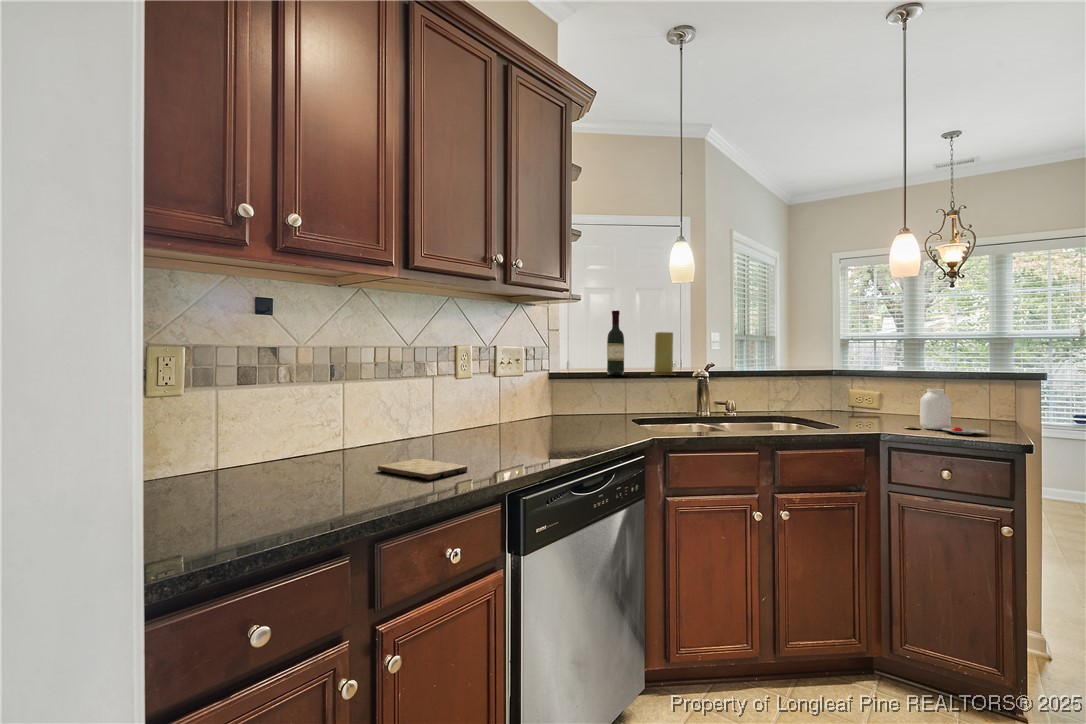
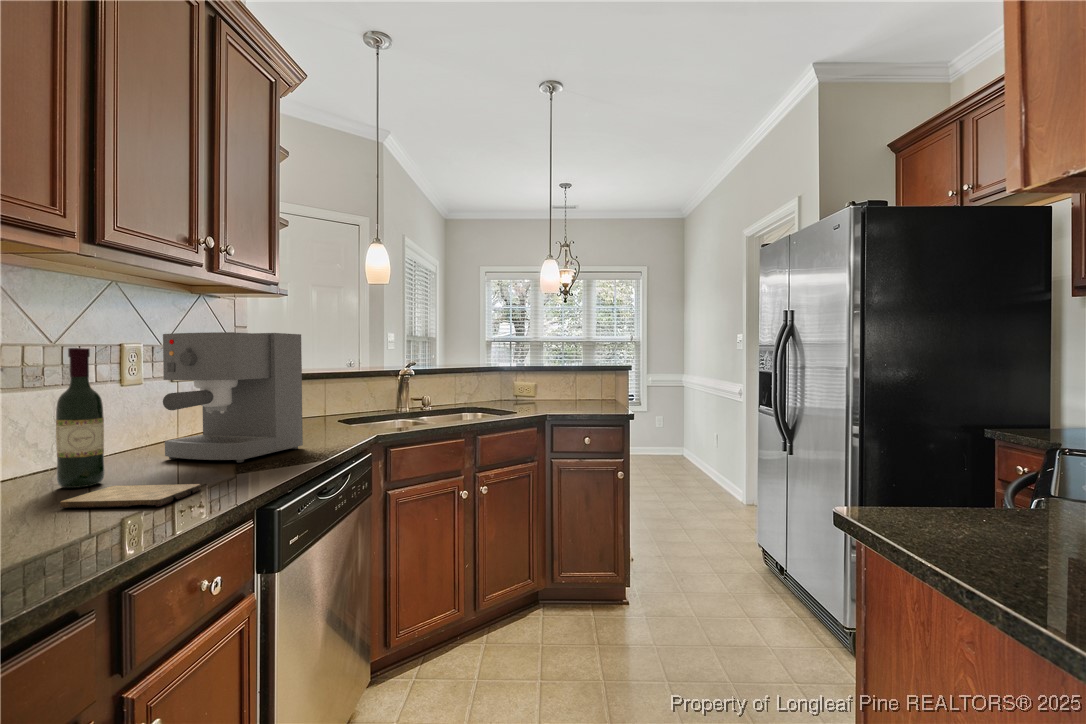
wine bottle: present [607,310,624,375] -> present [56,348,105,488]
candle: present [654,332,674,375] -> none [347,332,373,374]
coffee maker: none [460,335,578,451] -> present [163,332,303,463]
jar: present [905,389,985,434] -> none [557,379,607,411]

